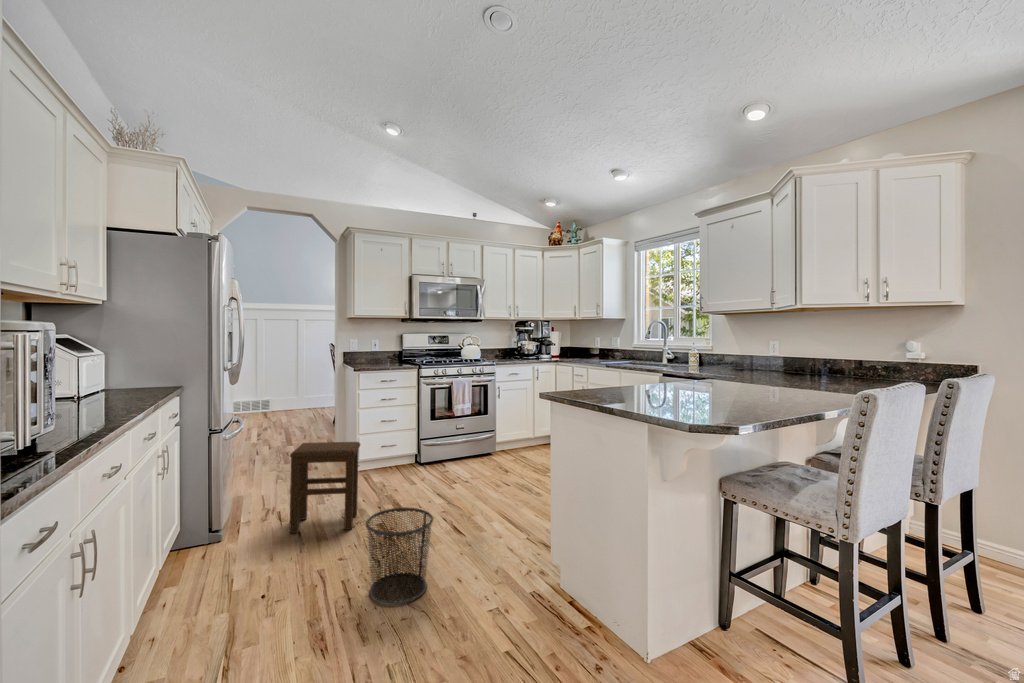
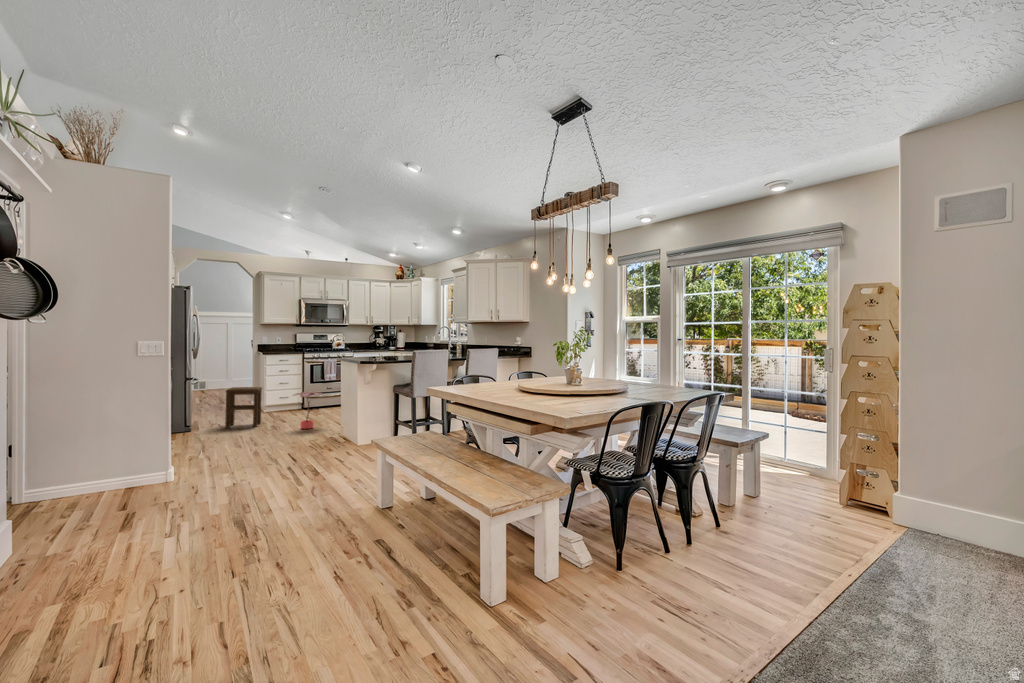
potted plant: none [428,459,490,546] -> present [293,392,322,429]
waste bin: present [366,507,433,605] -> none [259,407,289,440]

